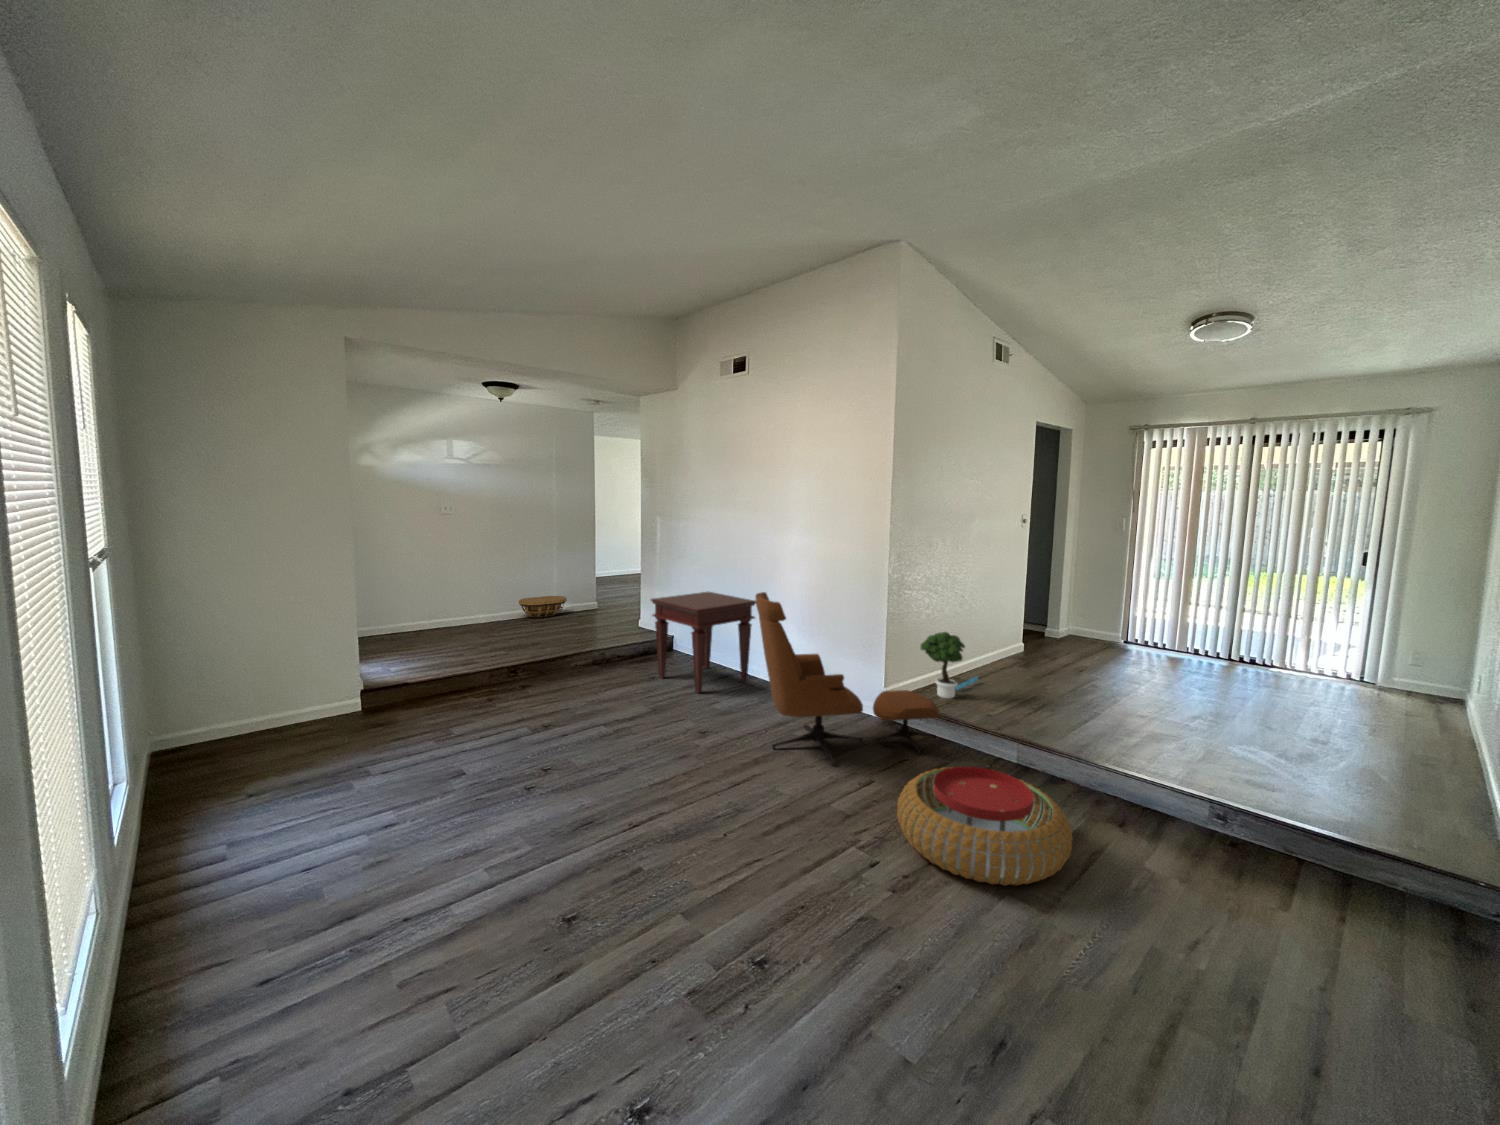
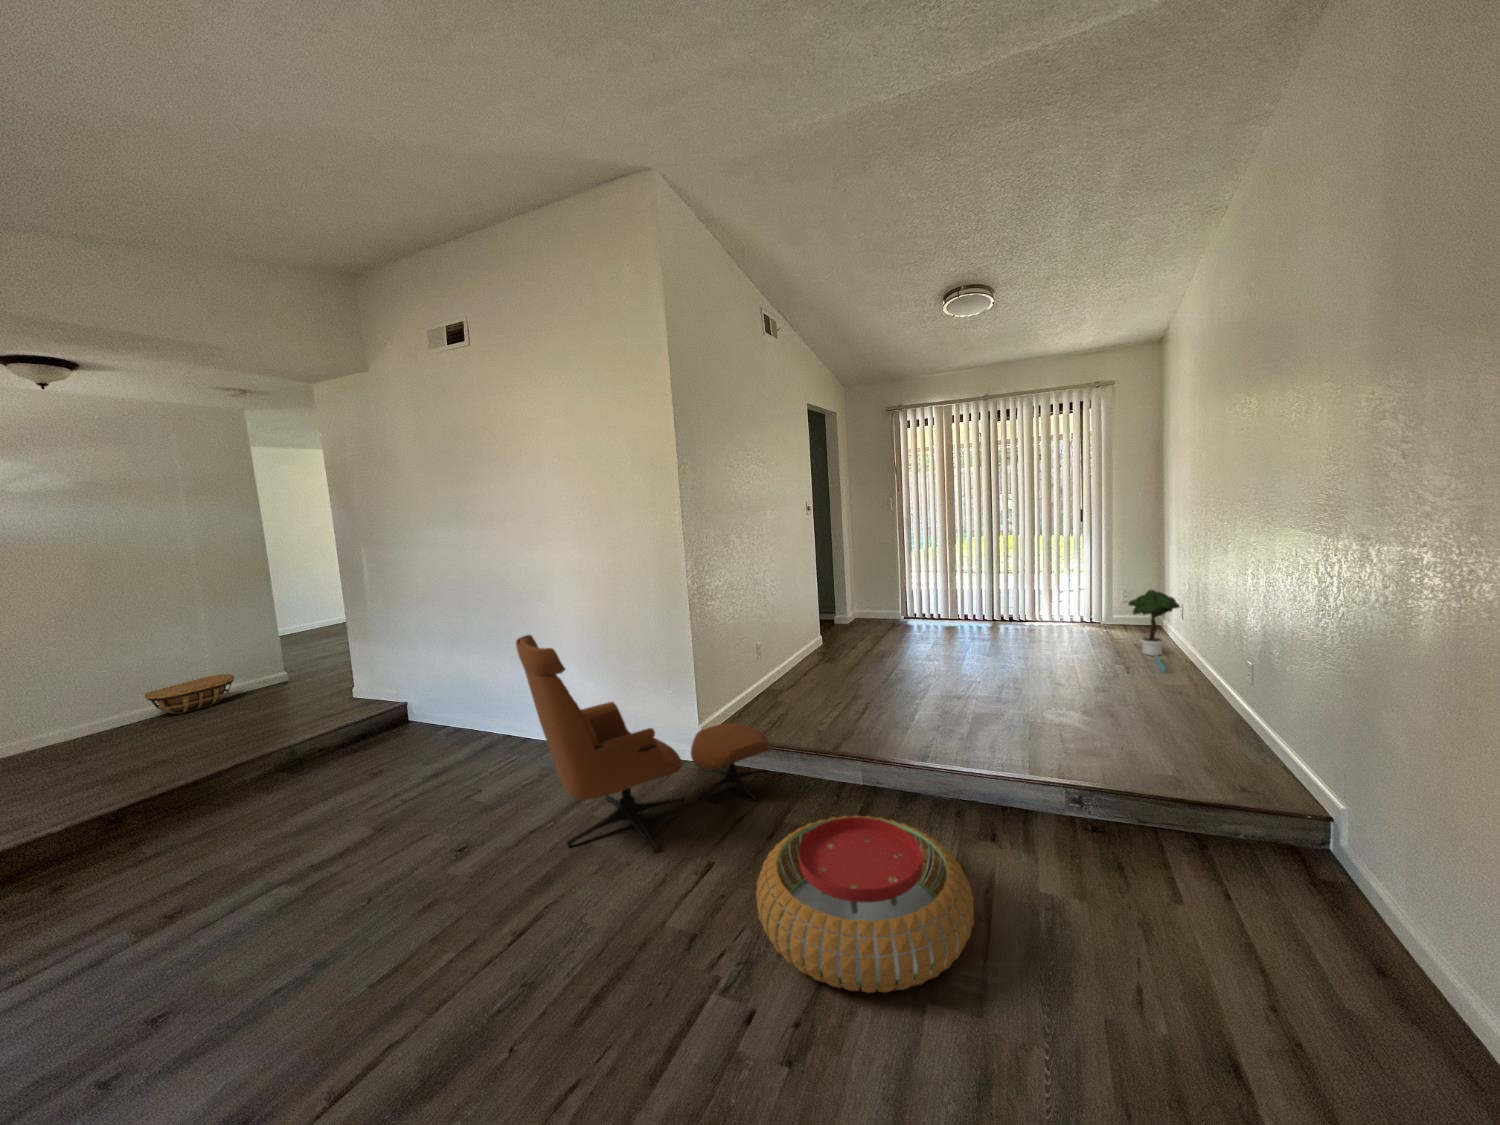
side table: present [651,592,756,693] -> none [361,638,522,782]
potted tree: present [920,632,978,699] -> present [1128,590,1180,672]

